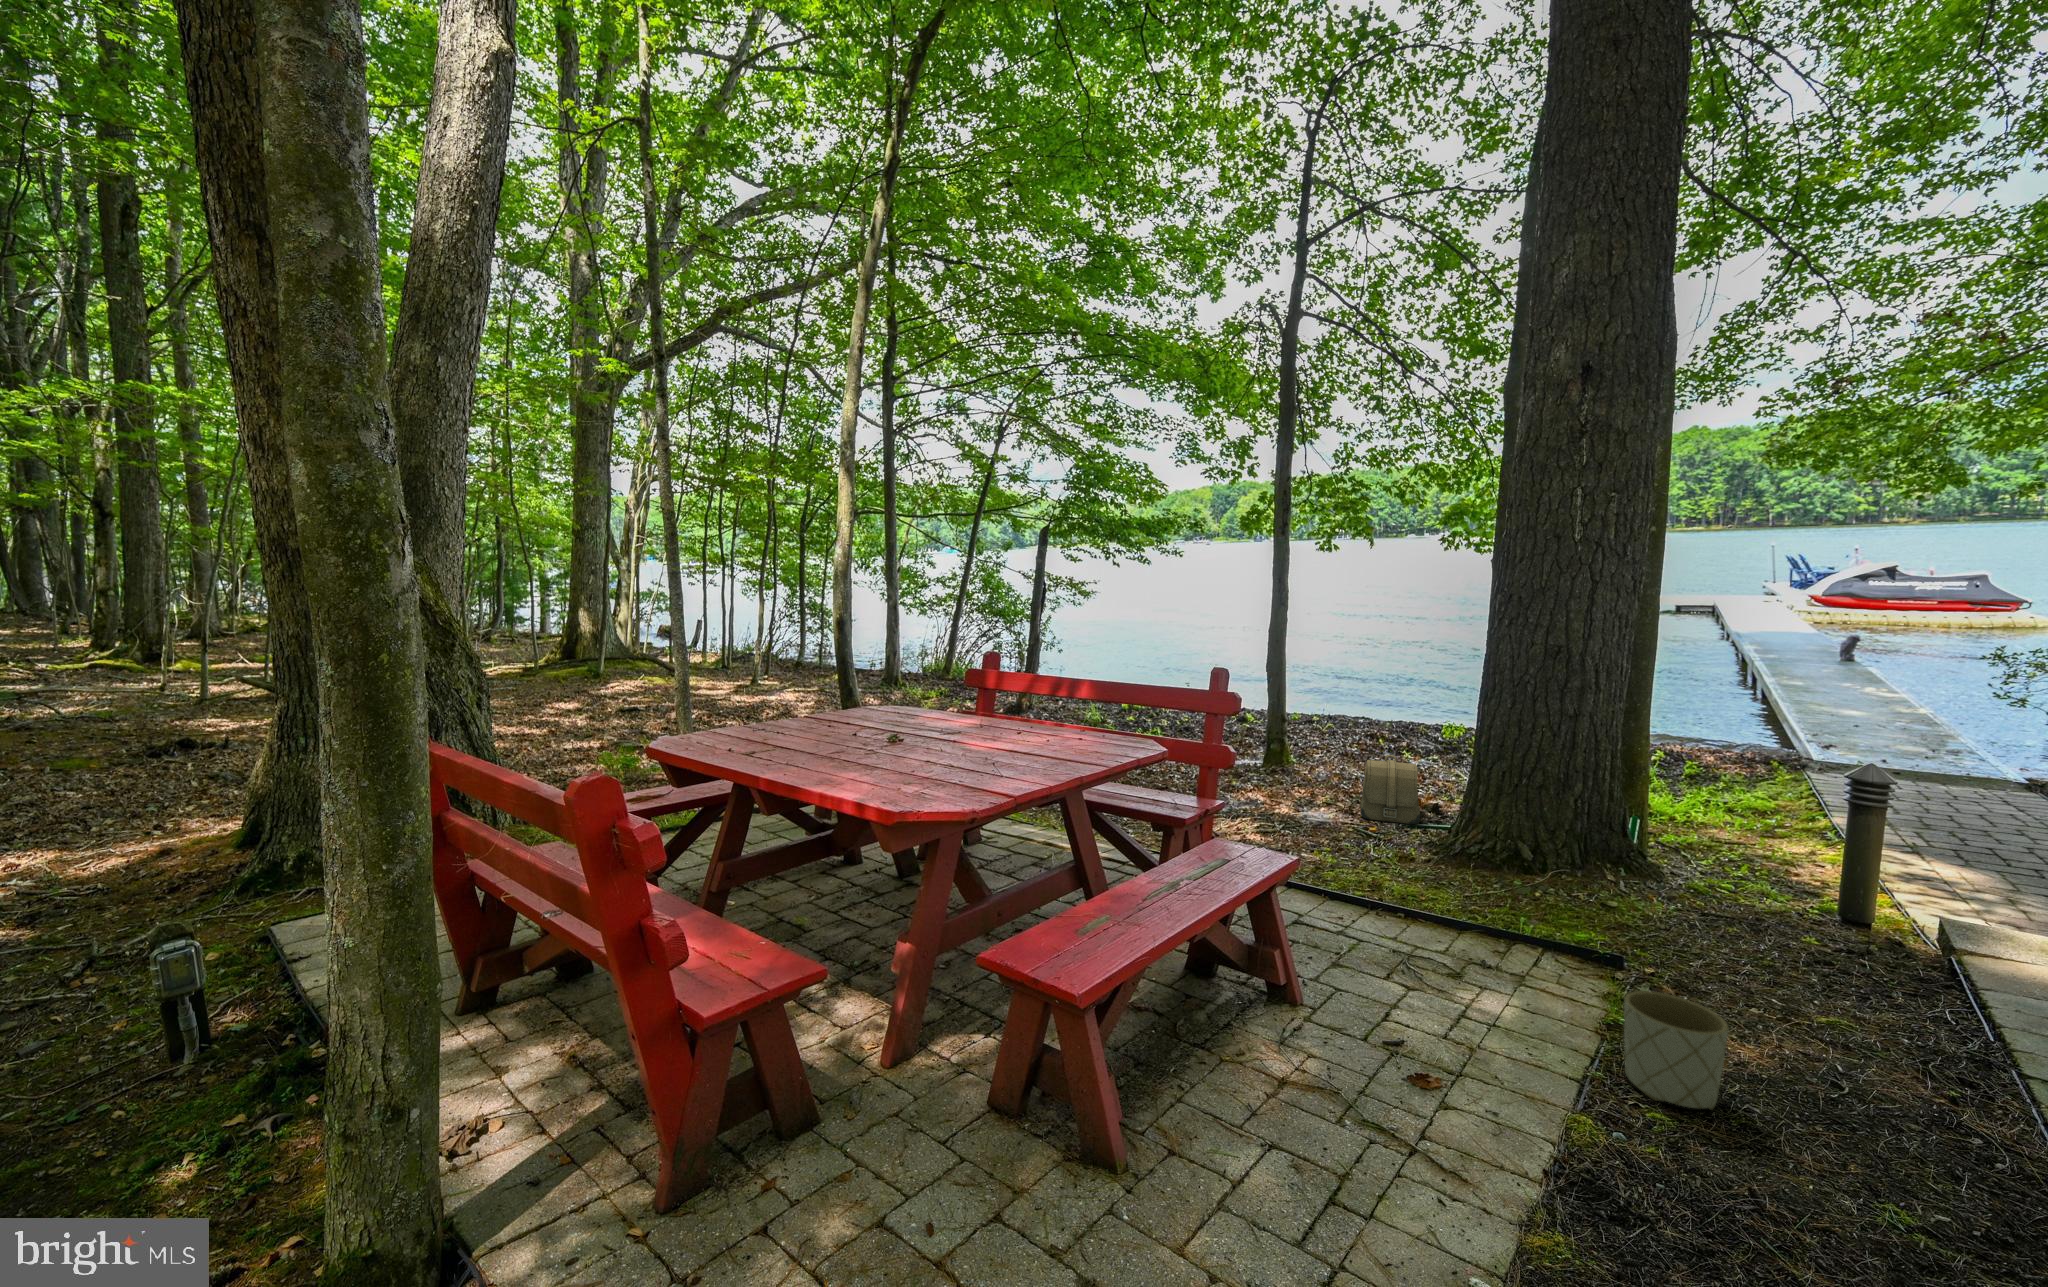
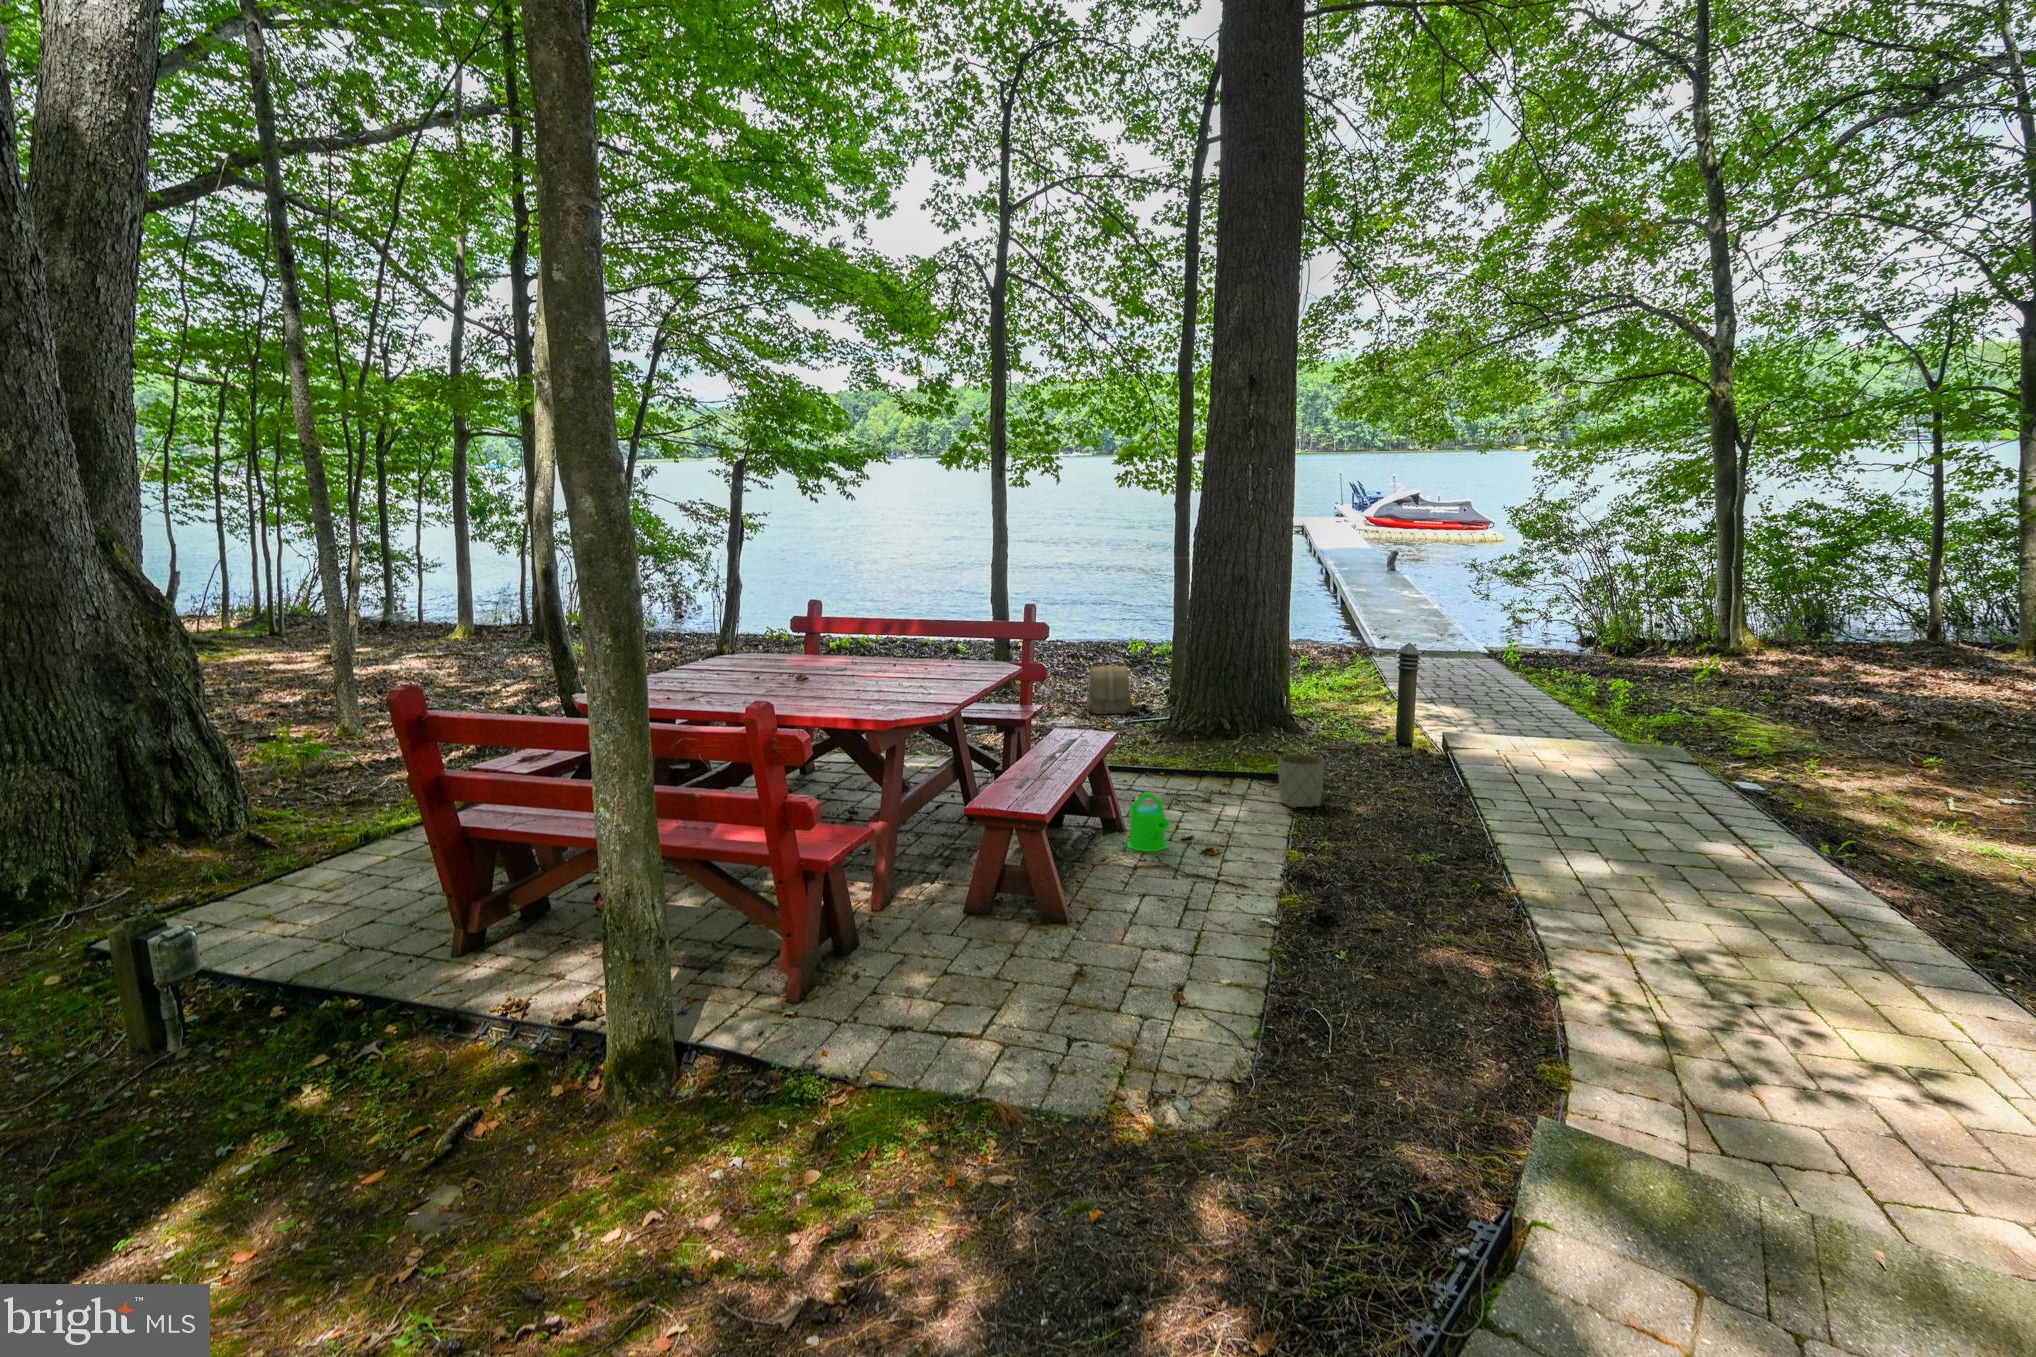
watering can: none [1293,1035,1371,1151] -> present [1127,792,1170,852]

